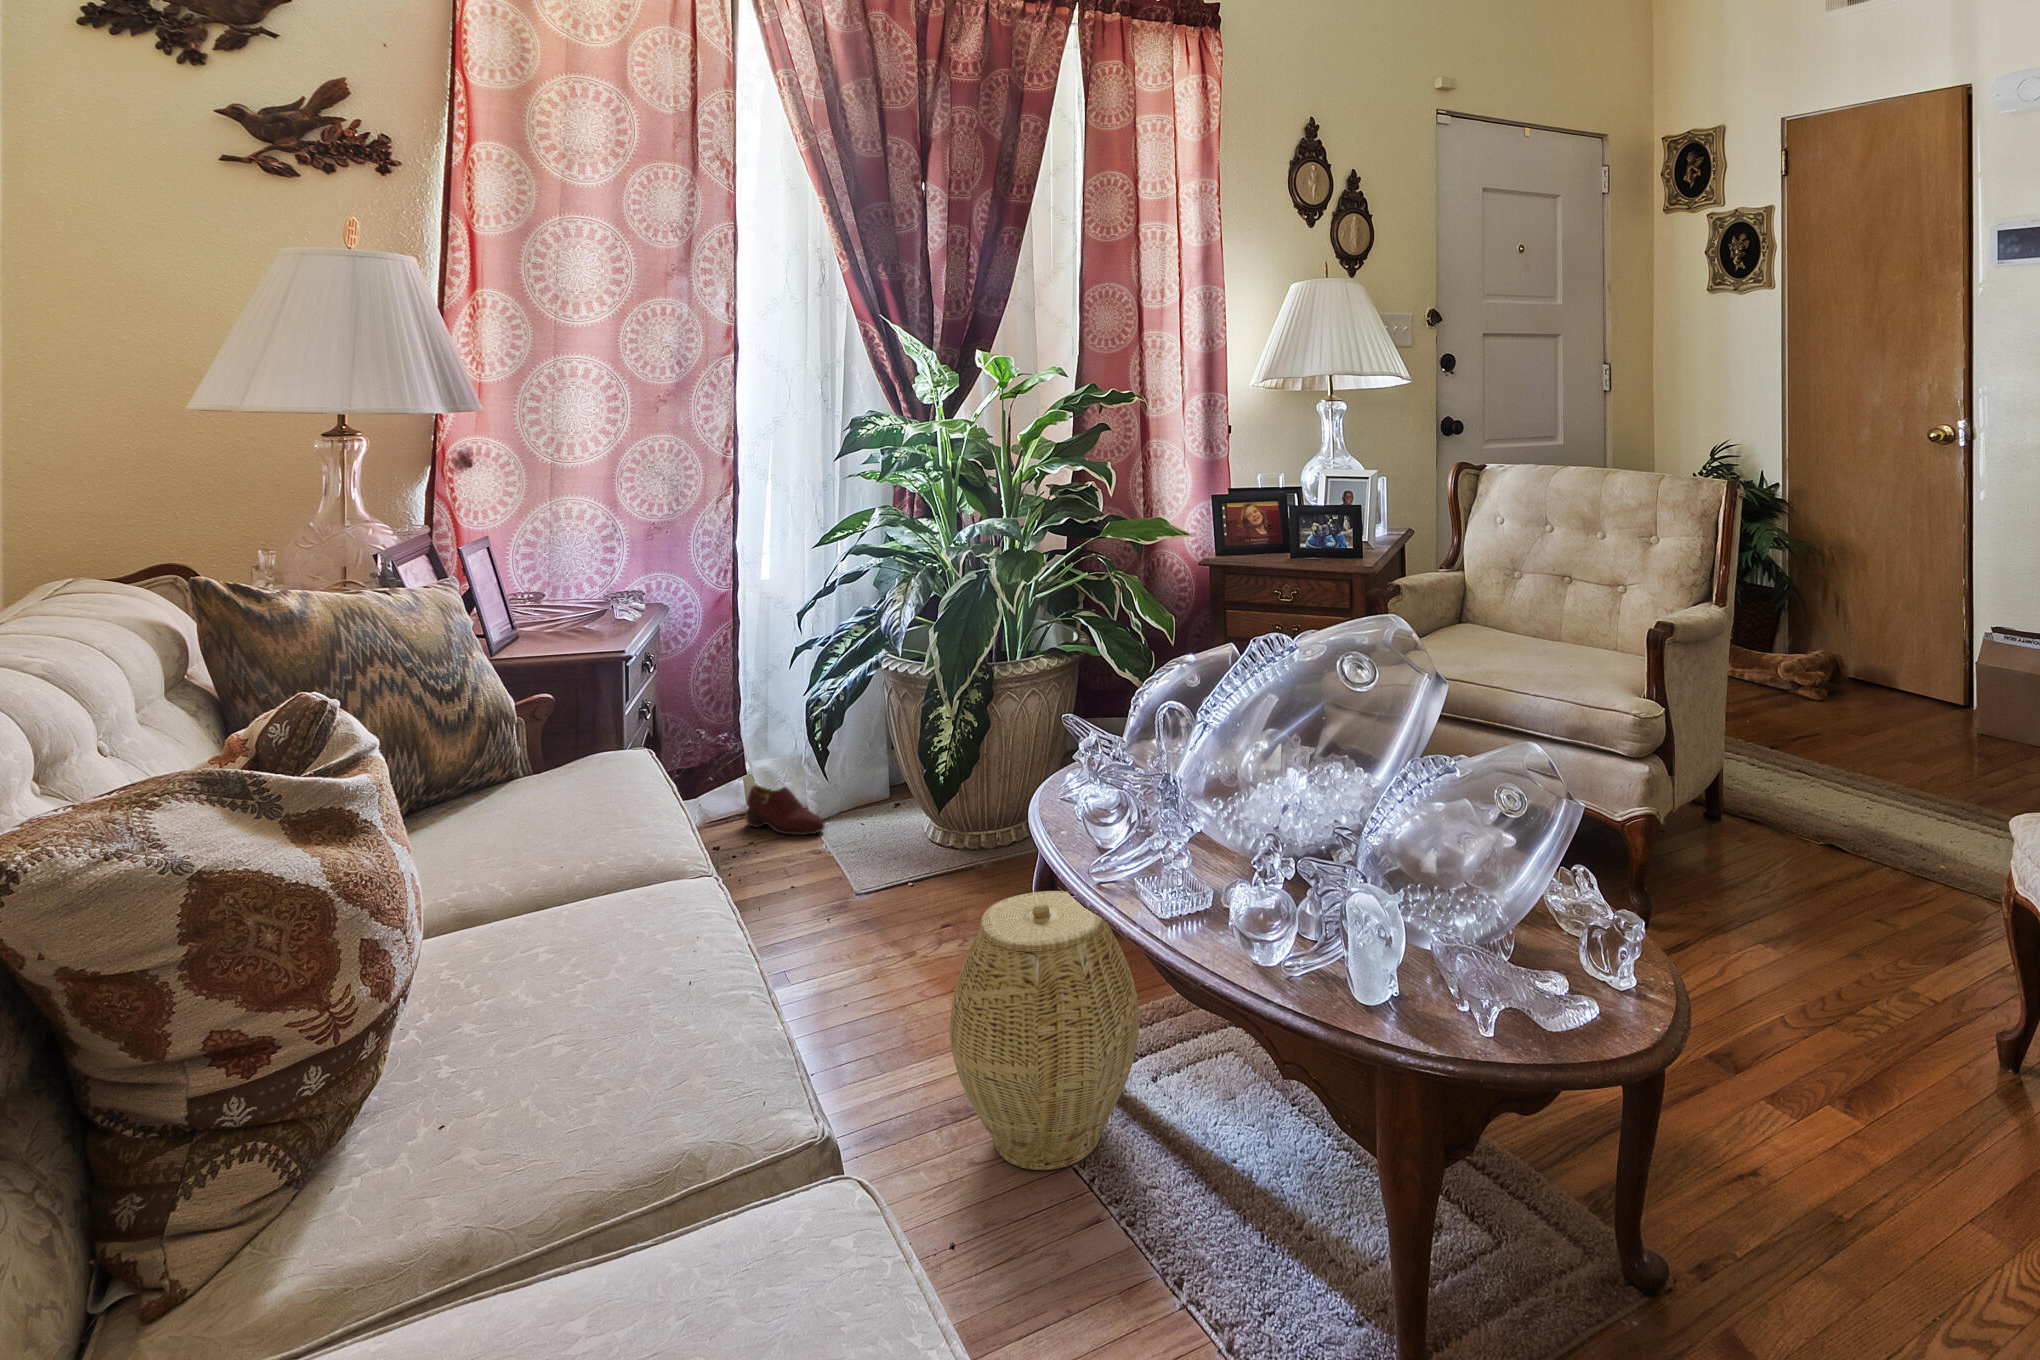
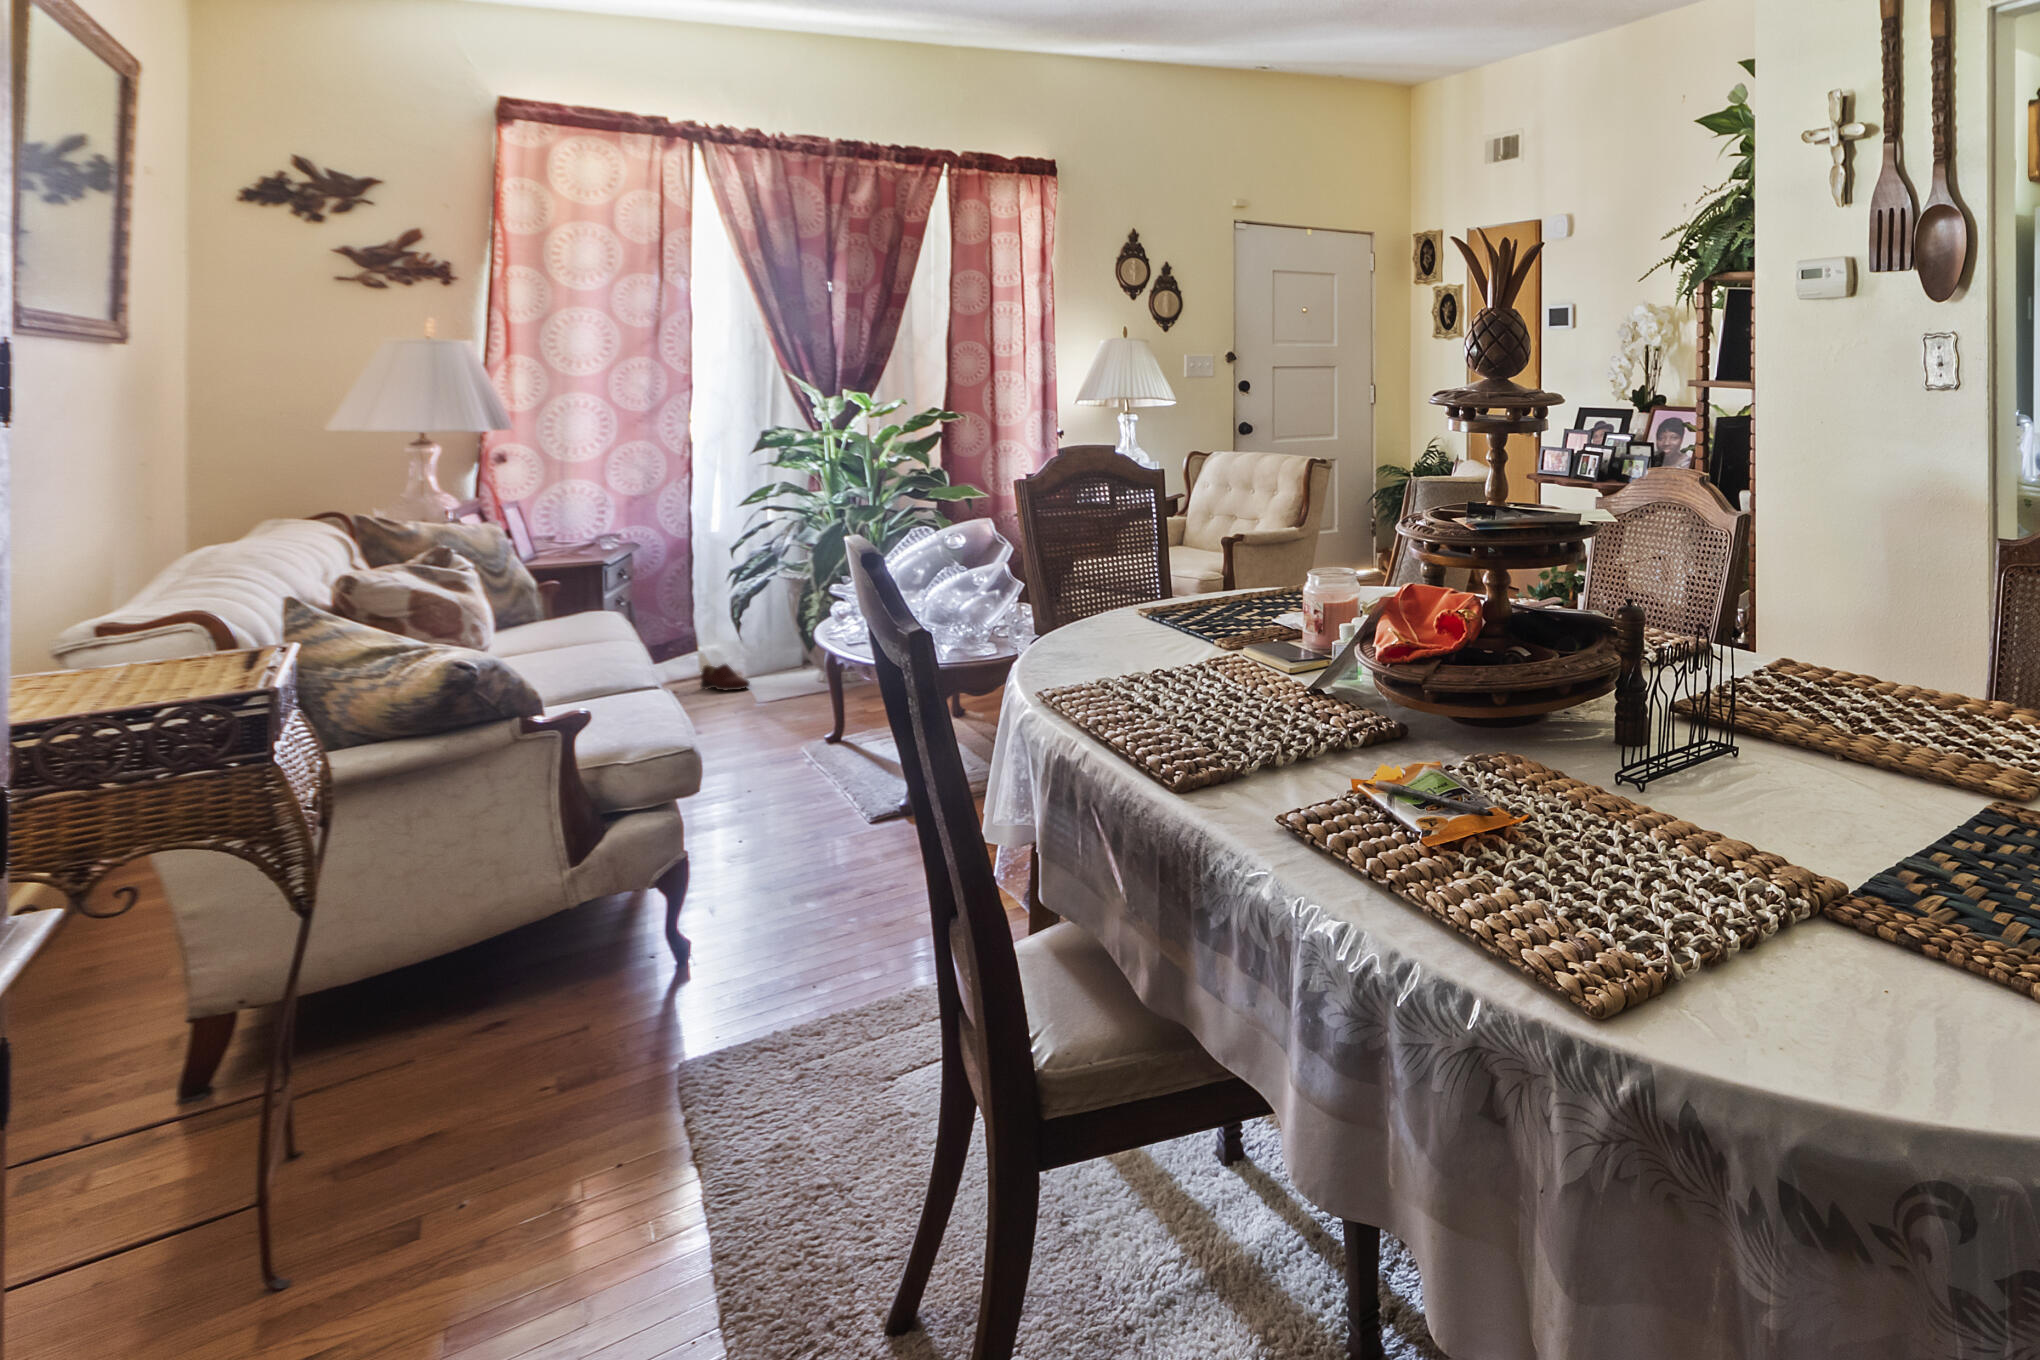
woven basket: present [950,891,1139,1170] -> none [751,657,852,775]

